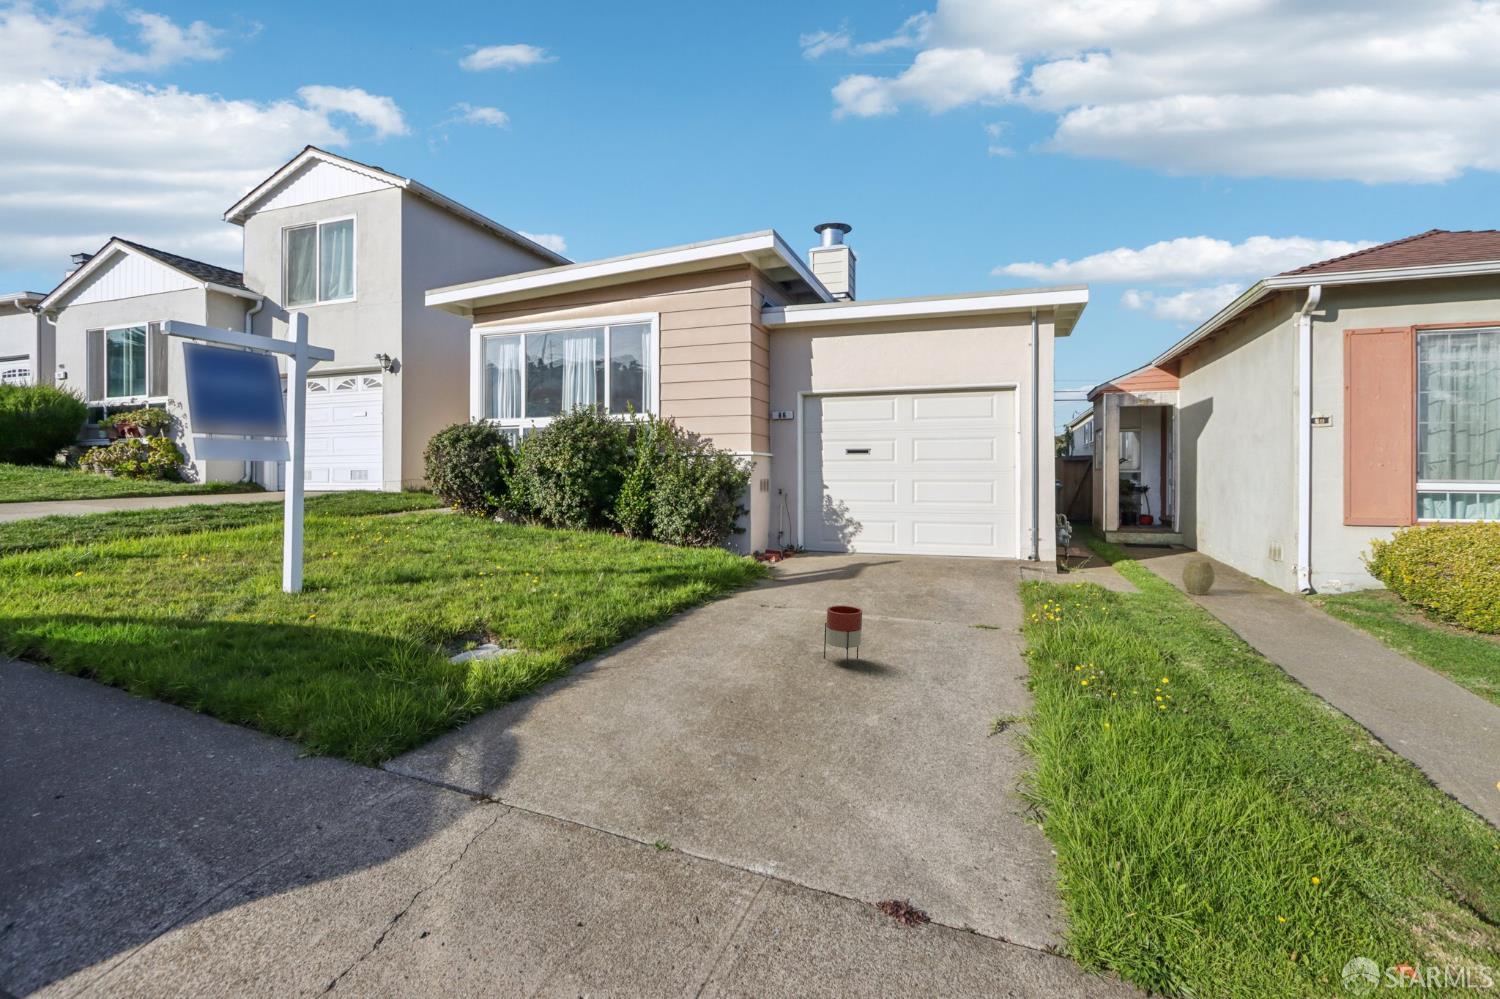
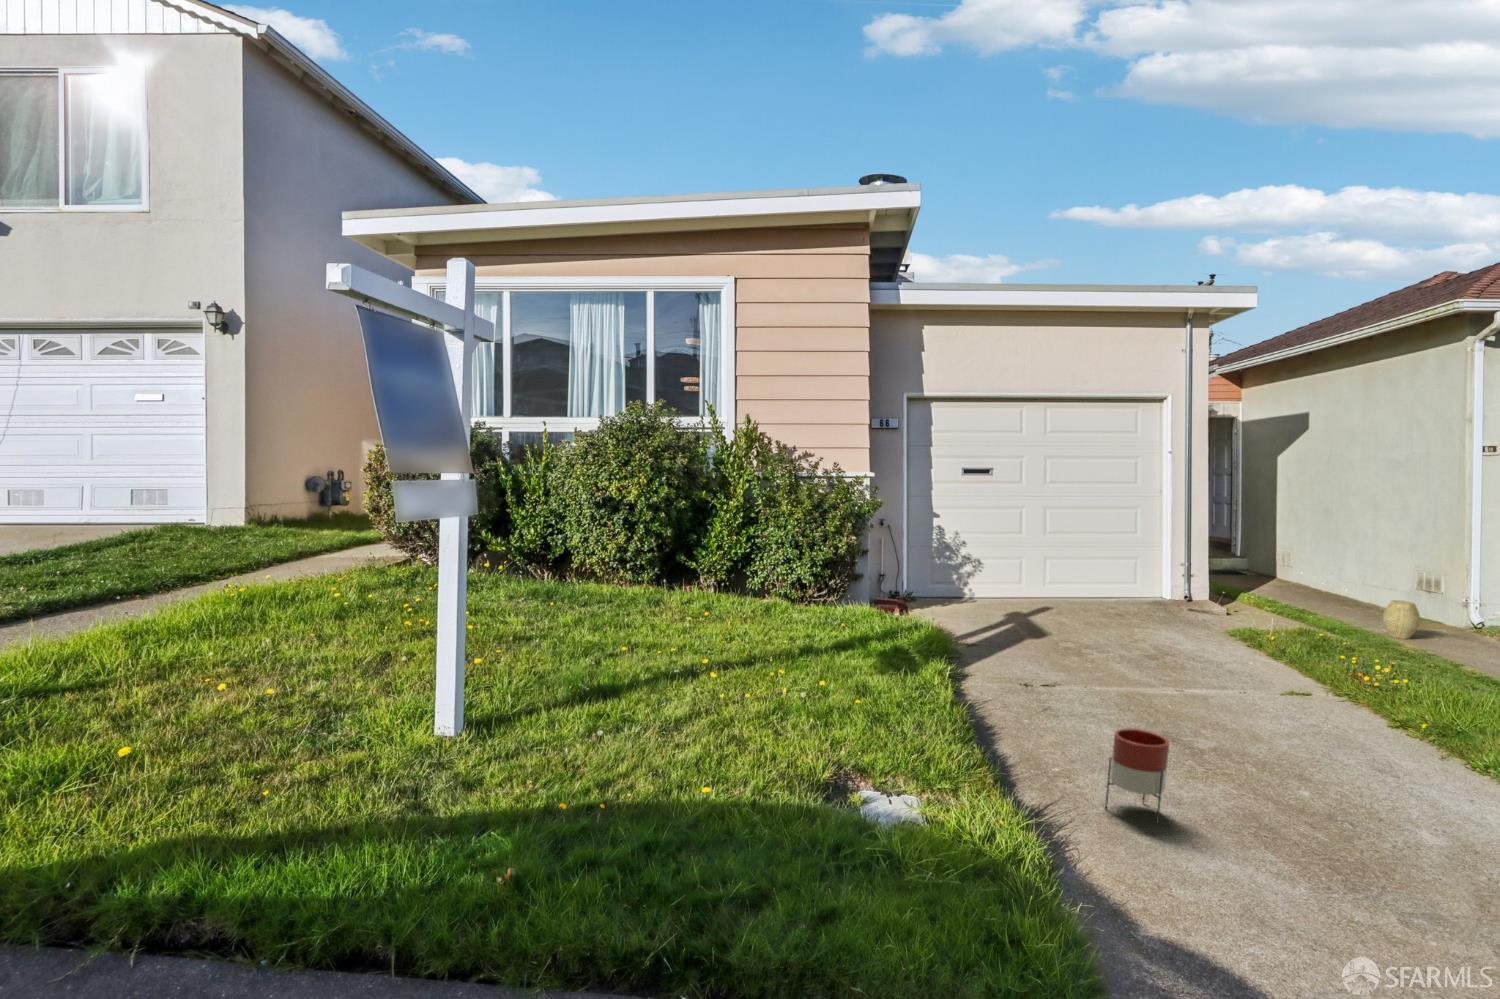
planter: present [824,606,862,668] -> present [1105,729,1169,823]

